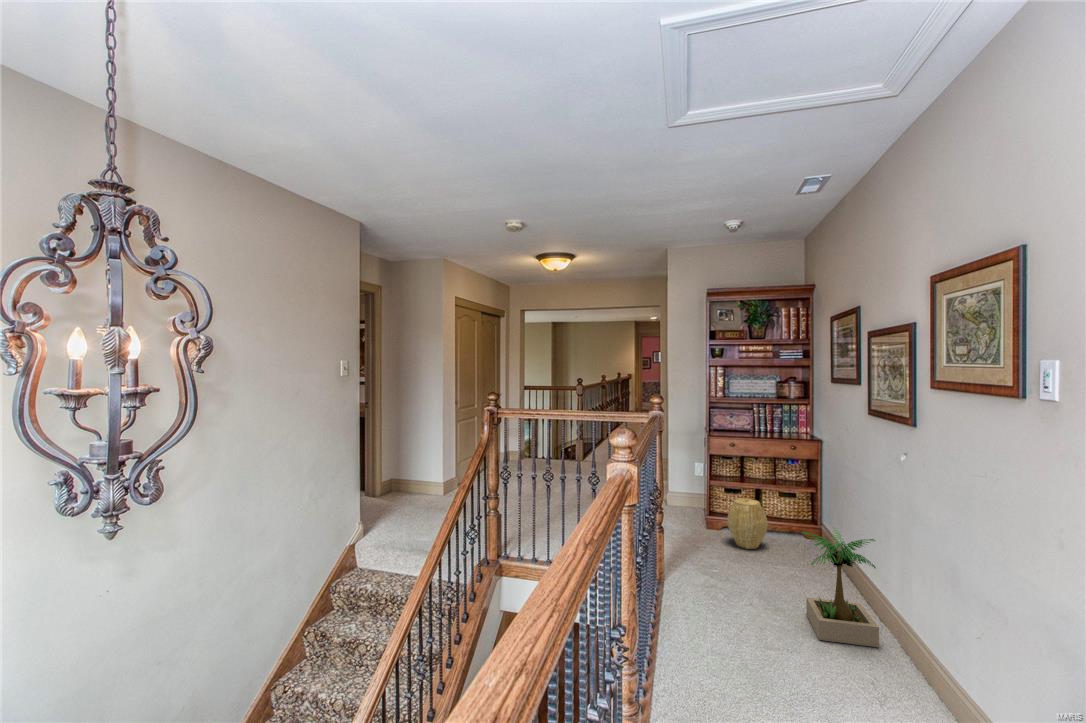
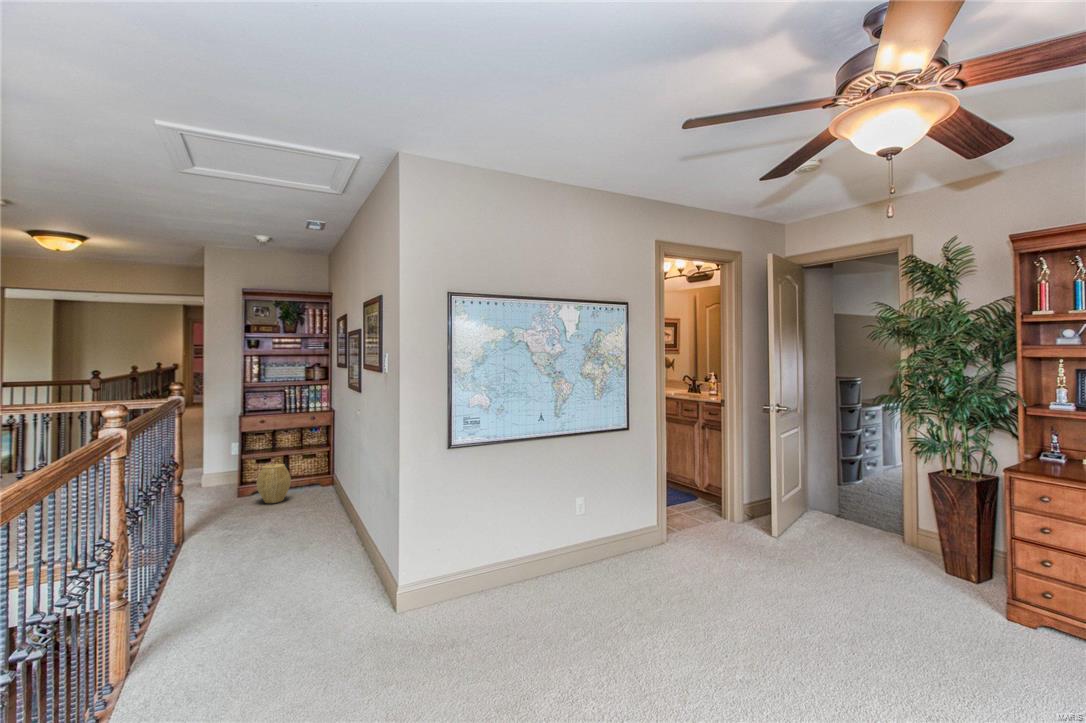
potted plant: present [802,527,879,647] -> none [292,466,351,544]

